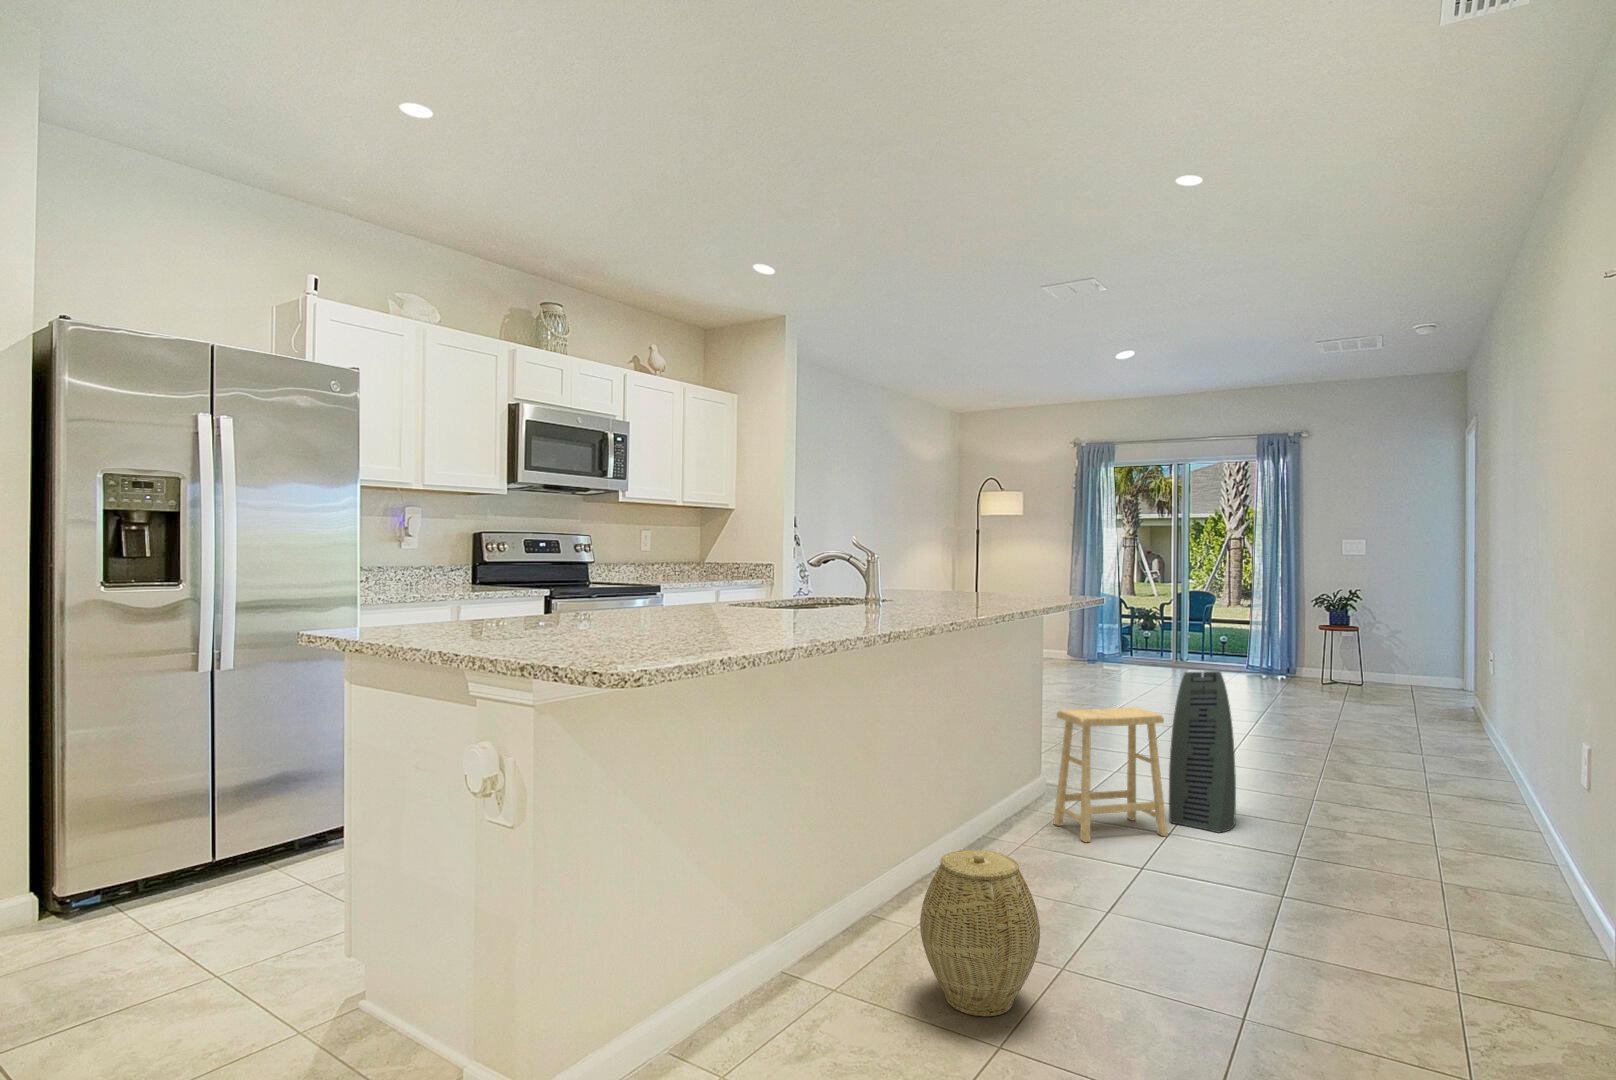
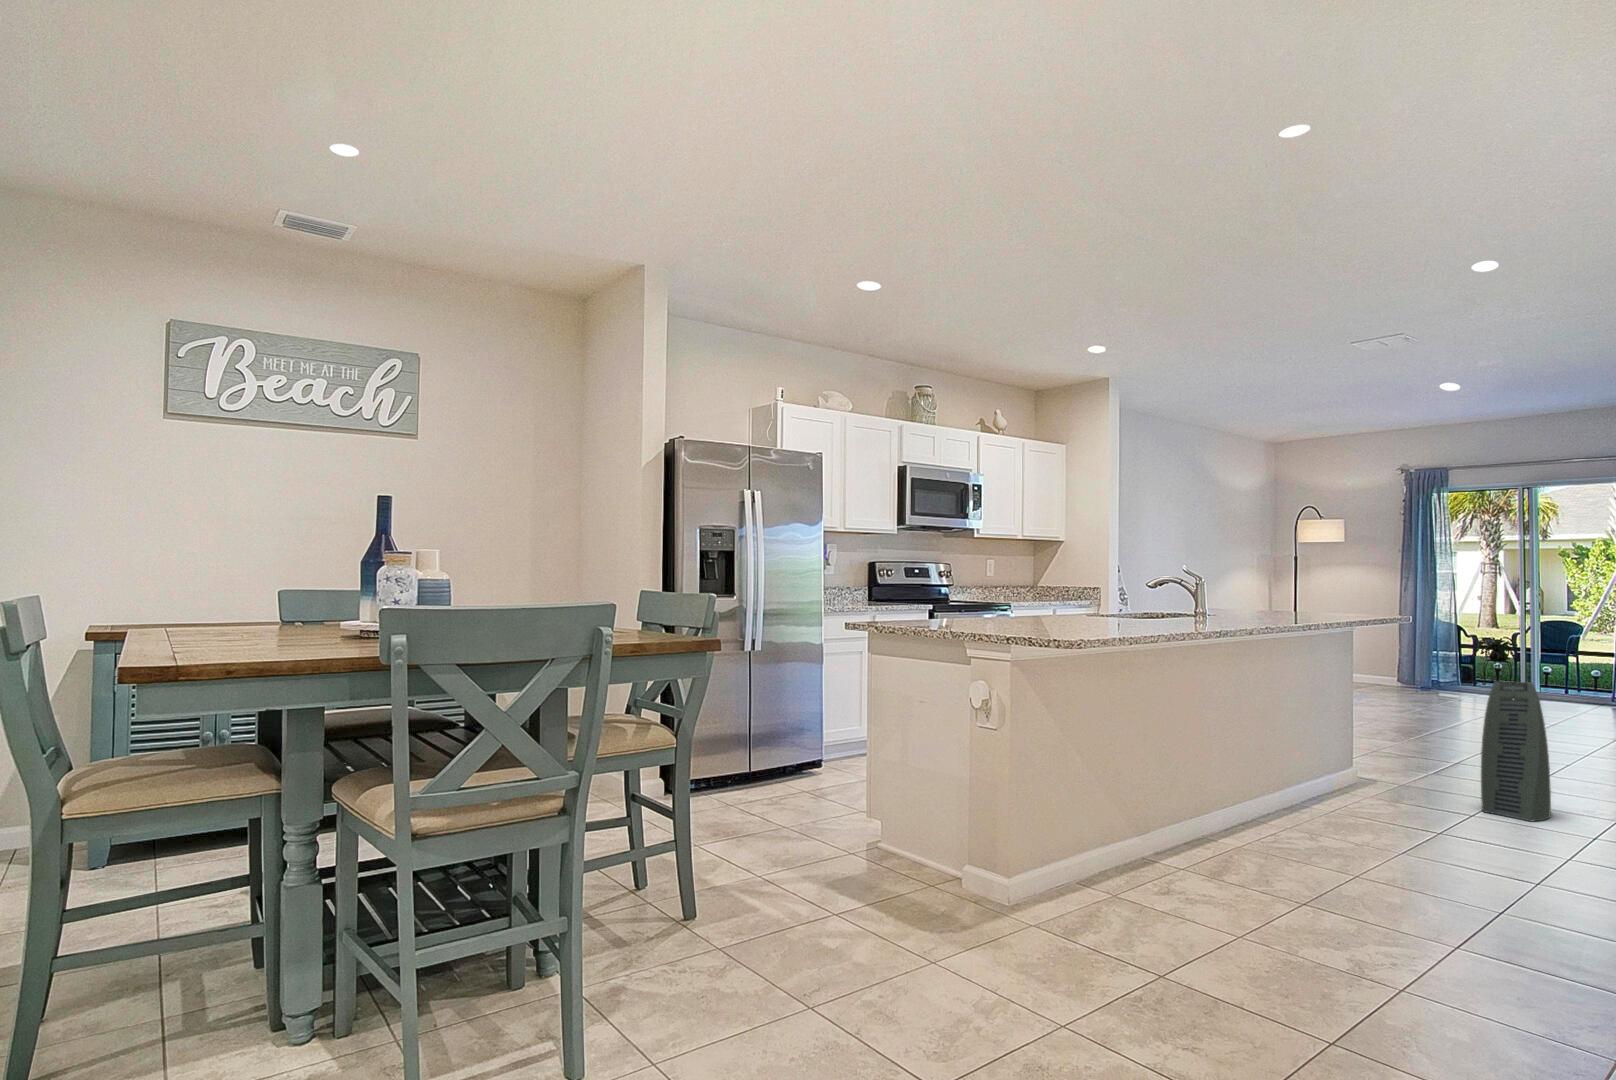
footstool: present [1054,707,1167,842] -> none [1366,708,1477,819]
woven basket: present [920,850,1040,1016] -> none [1249,784,1342,894]

